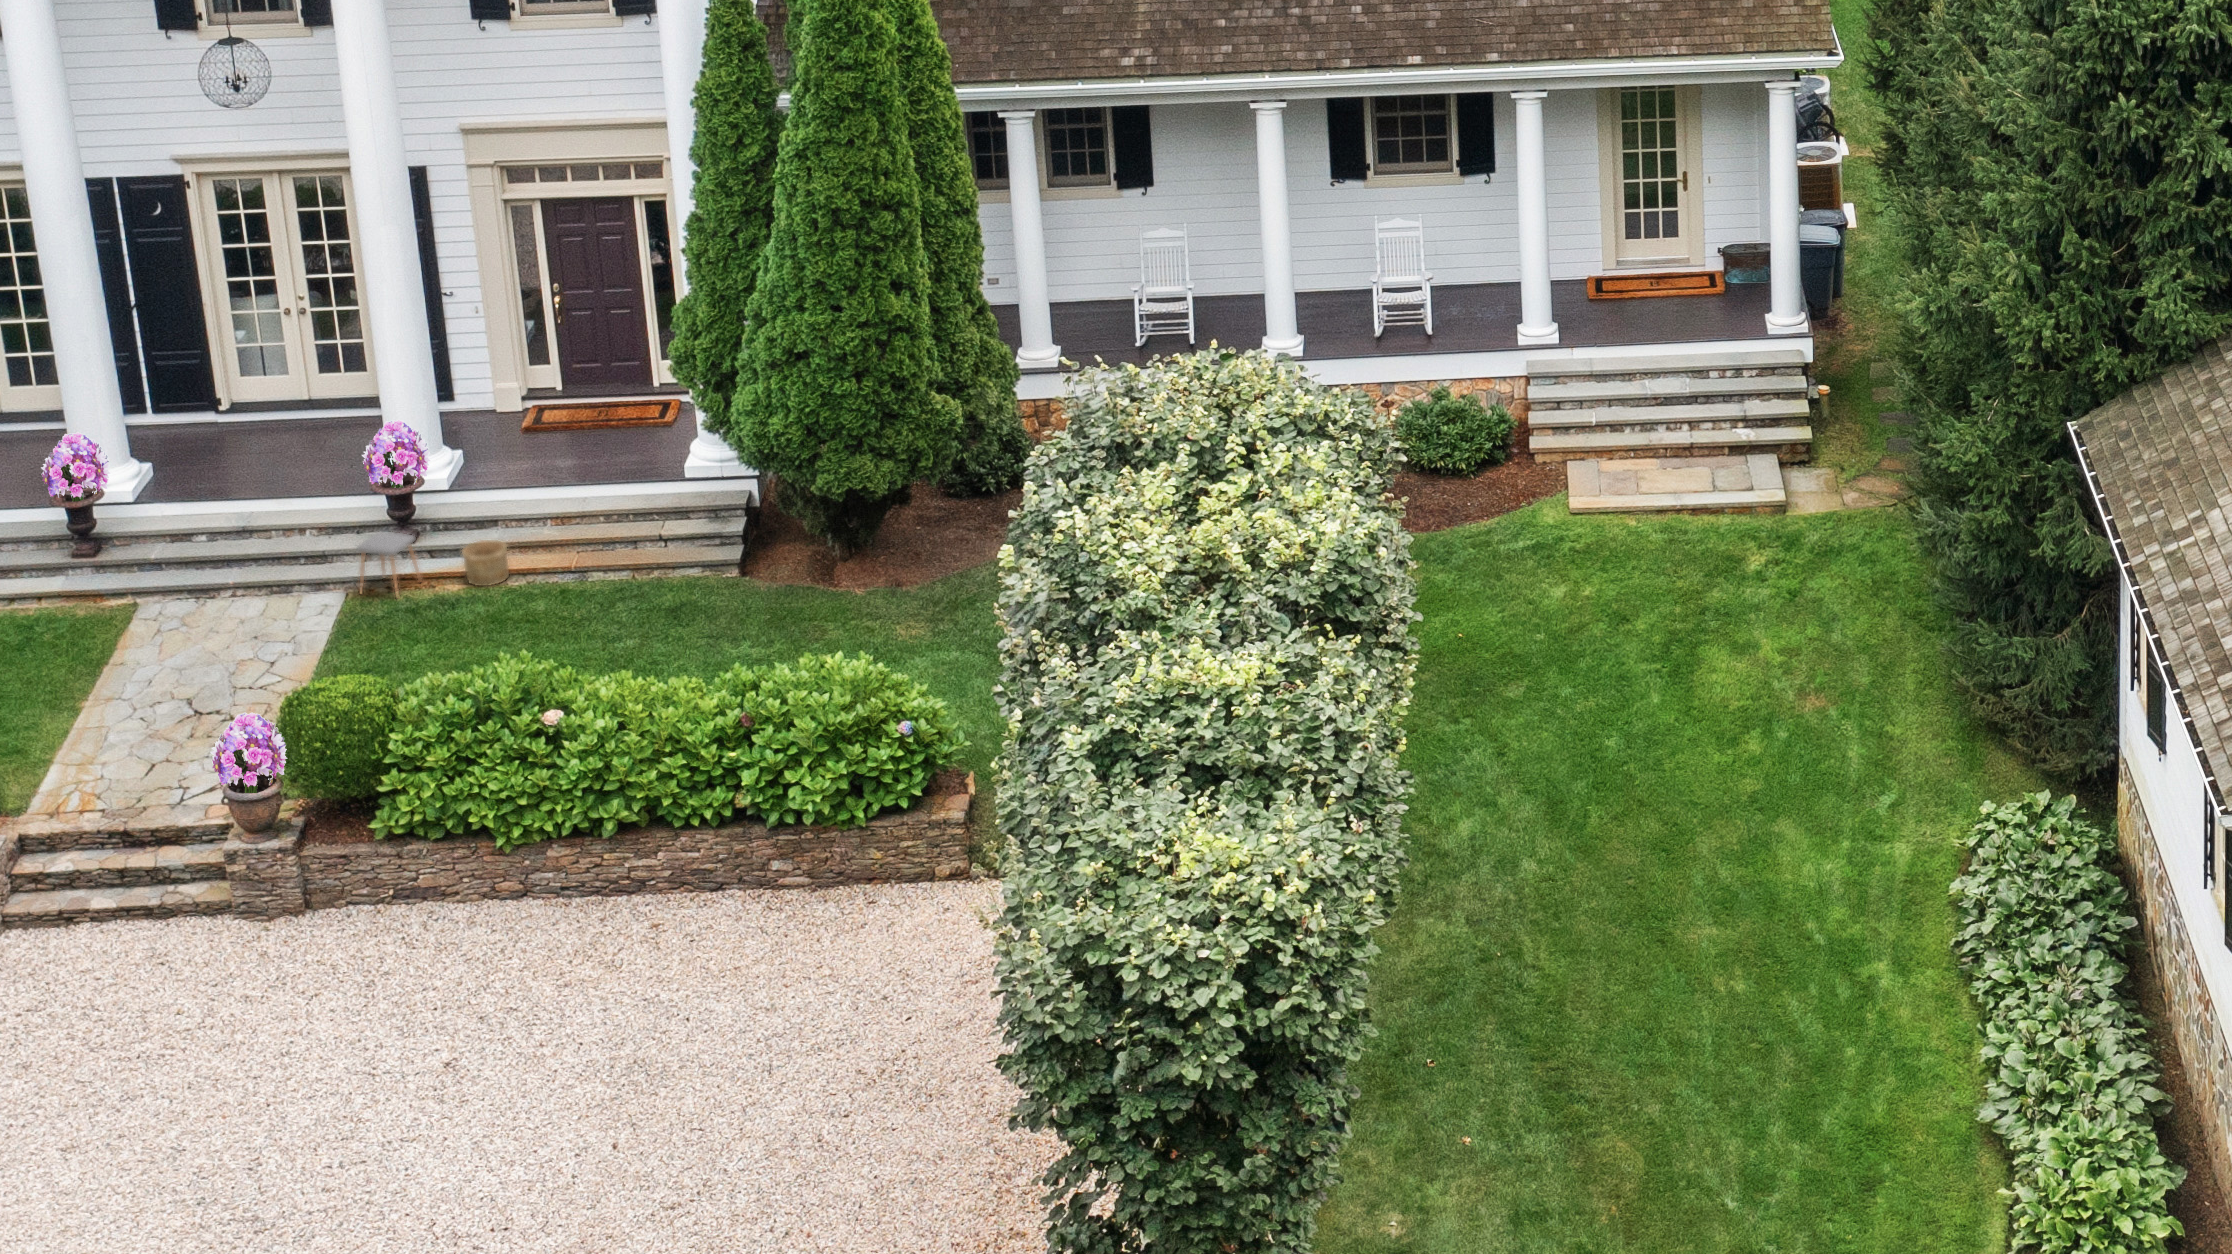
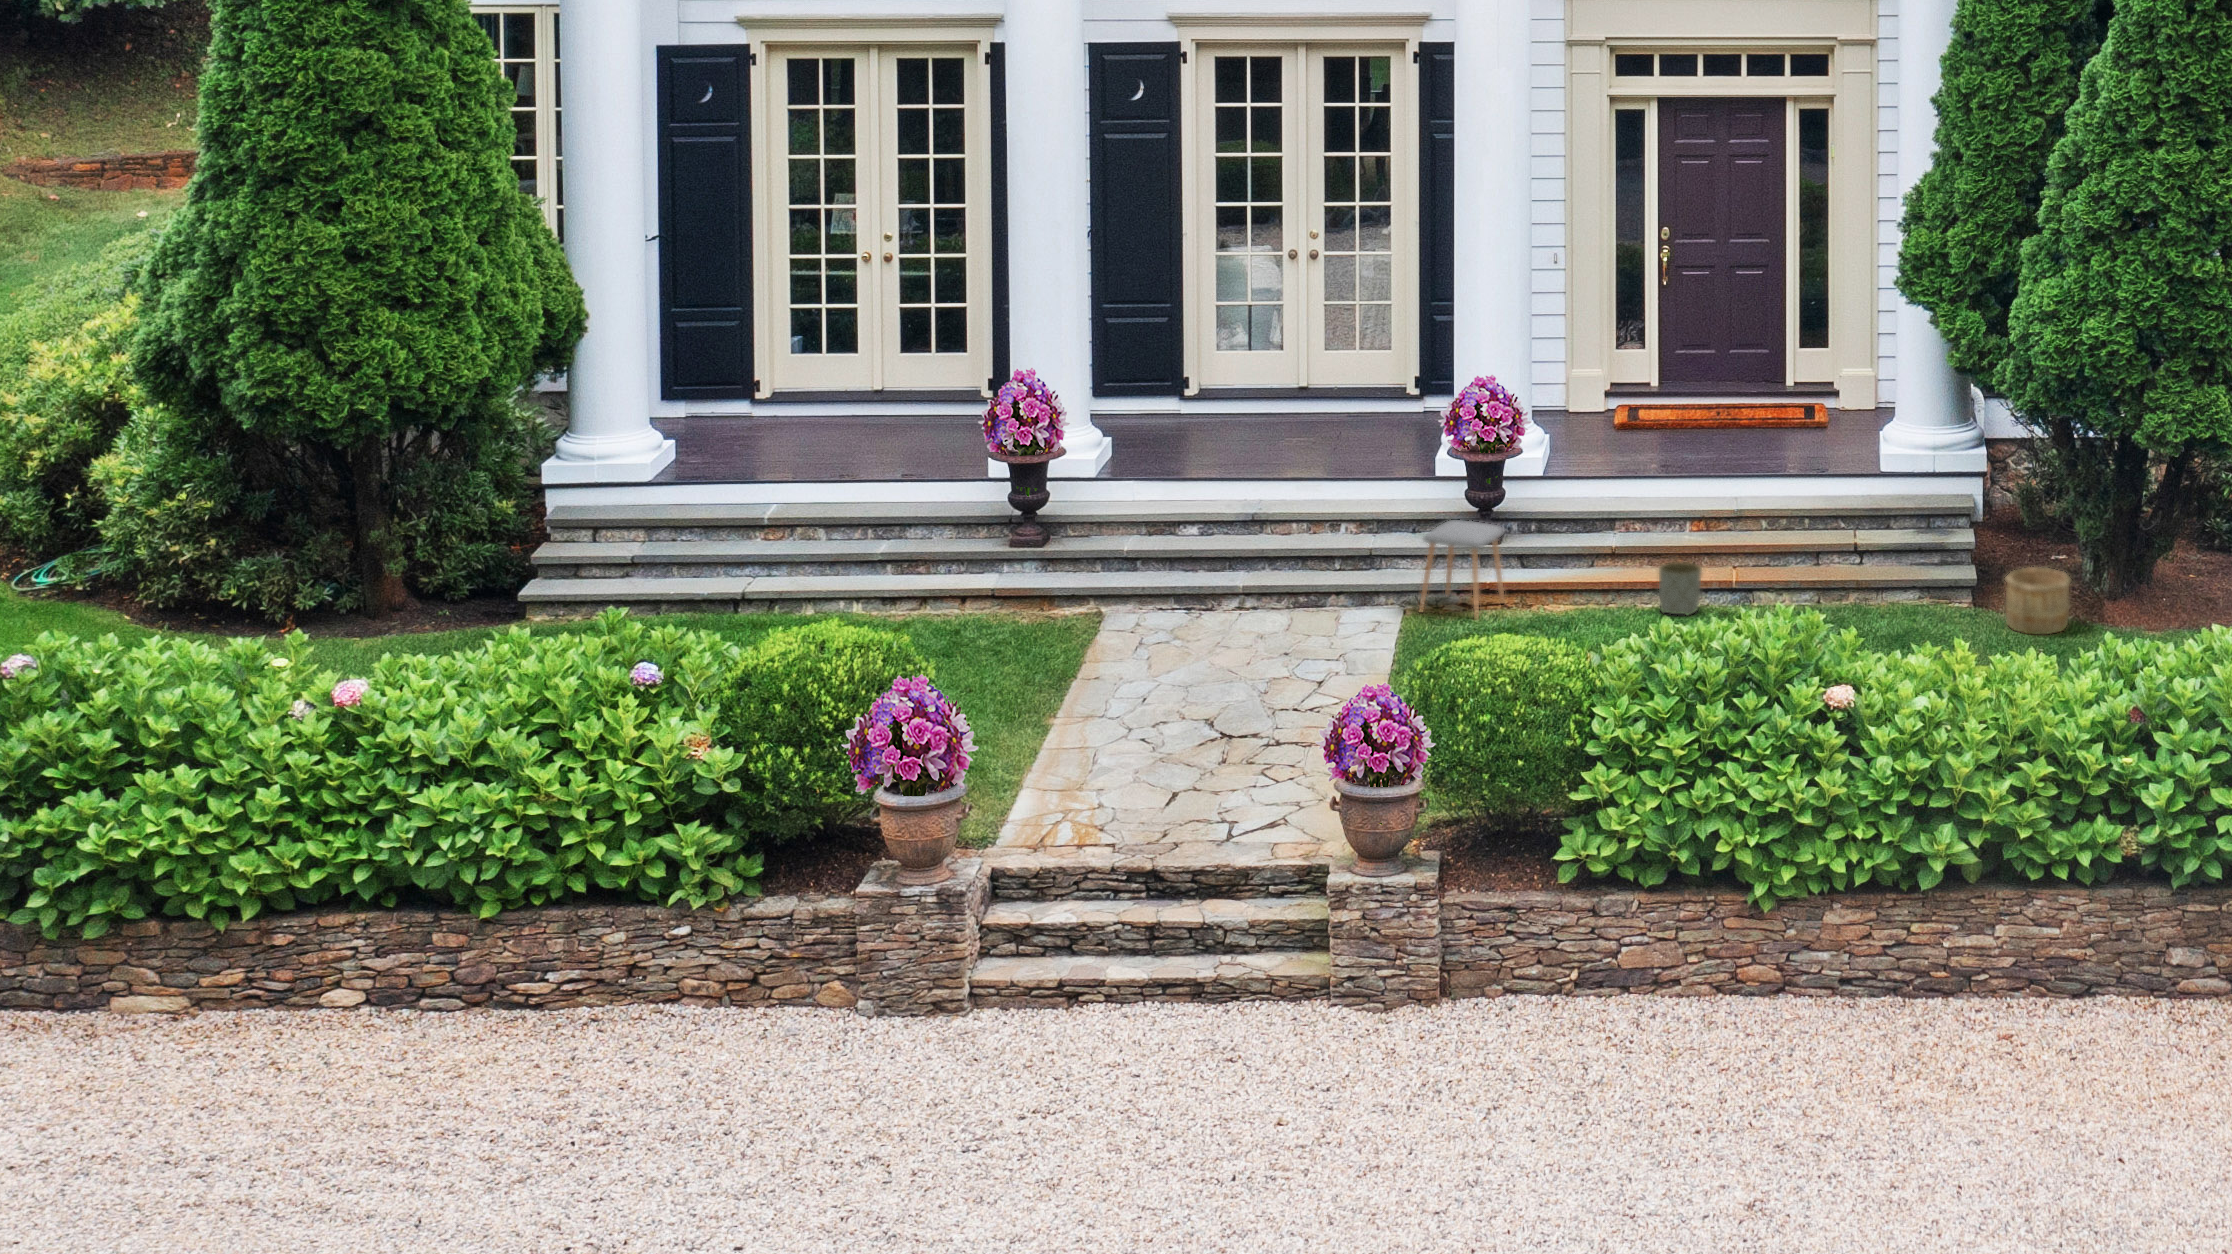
wooden bucket: present [462,540,509,586] -> present [2006,567,2071,634]
planter: none [523,550,554,587] -> present [1659,561,1702,615]

